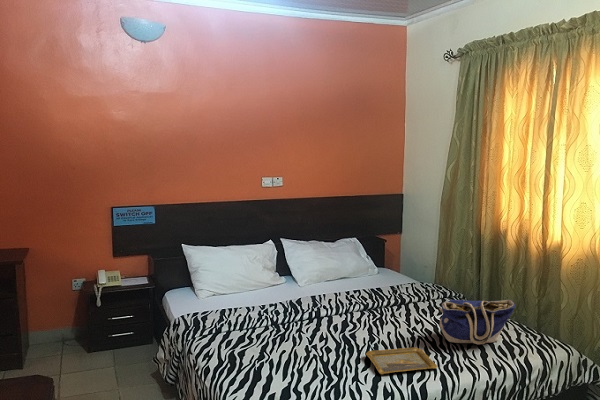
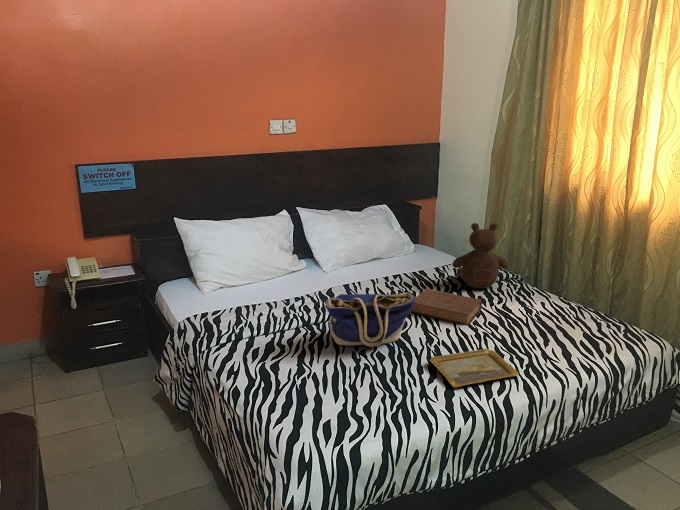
teddy bear: none [401,247,449,303] -> present [452,223,509,288]
book: none [361,300,422,330] -> present [411,288,482,325]
tote bag: present [439,300,515,345] -> present [324,293,415,347]

